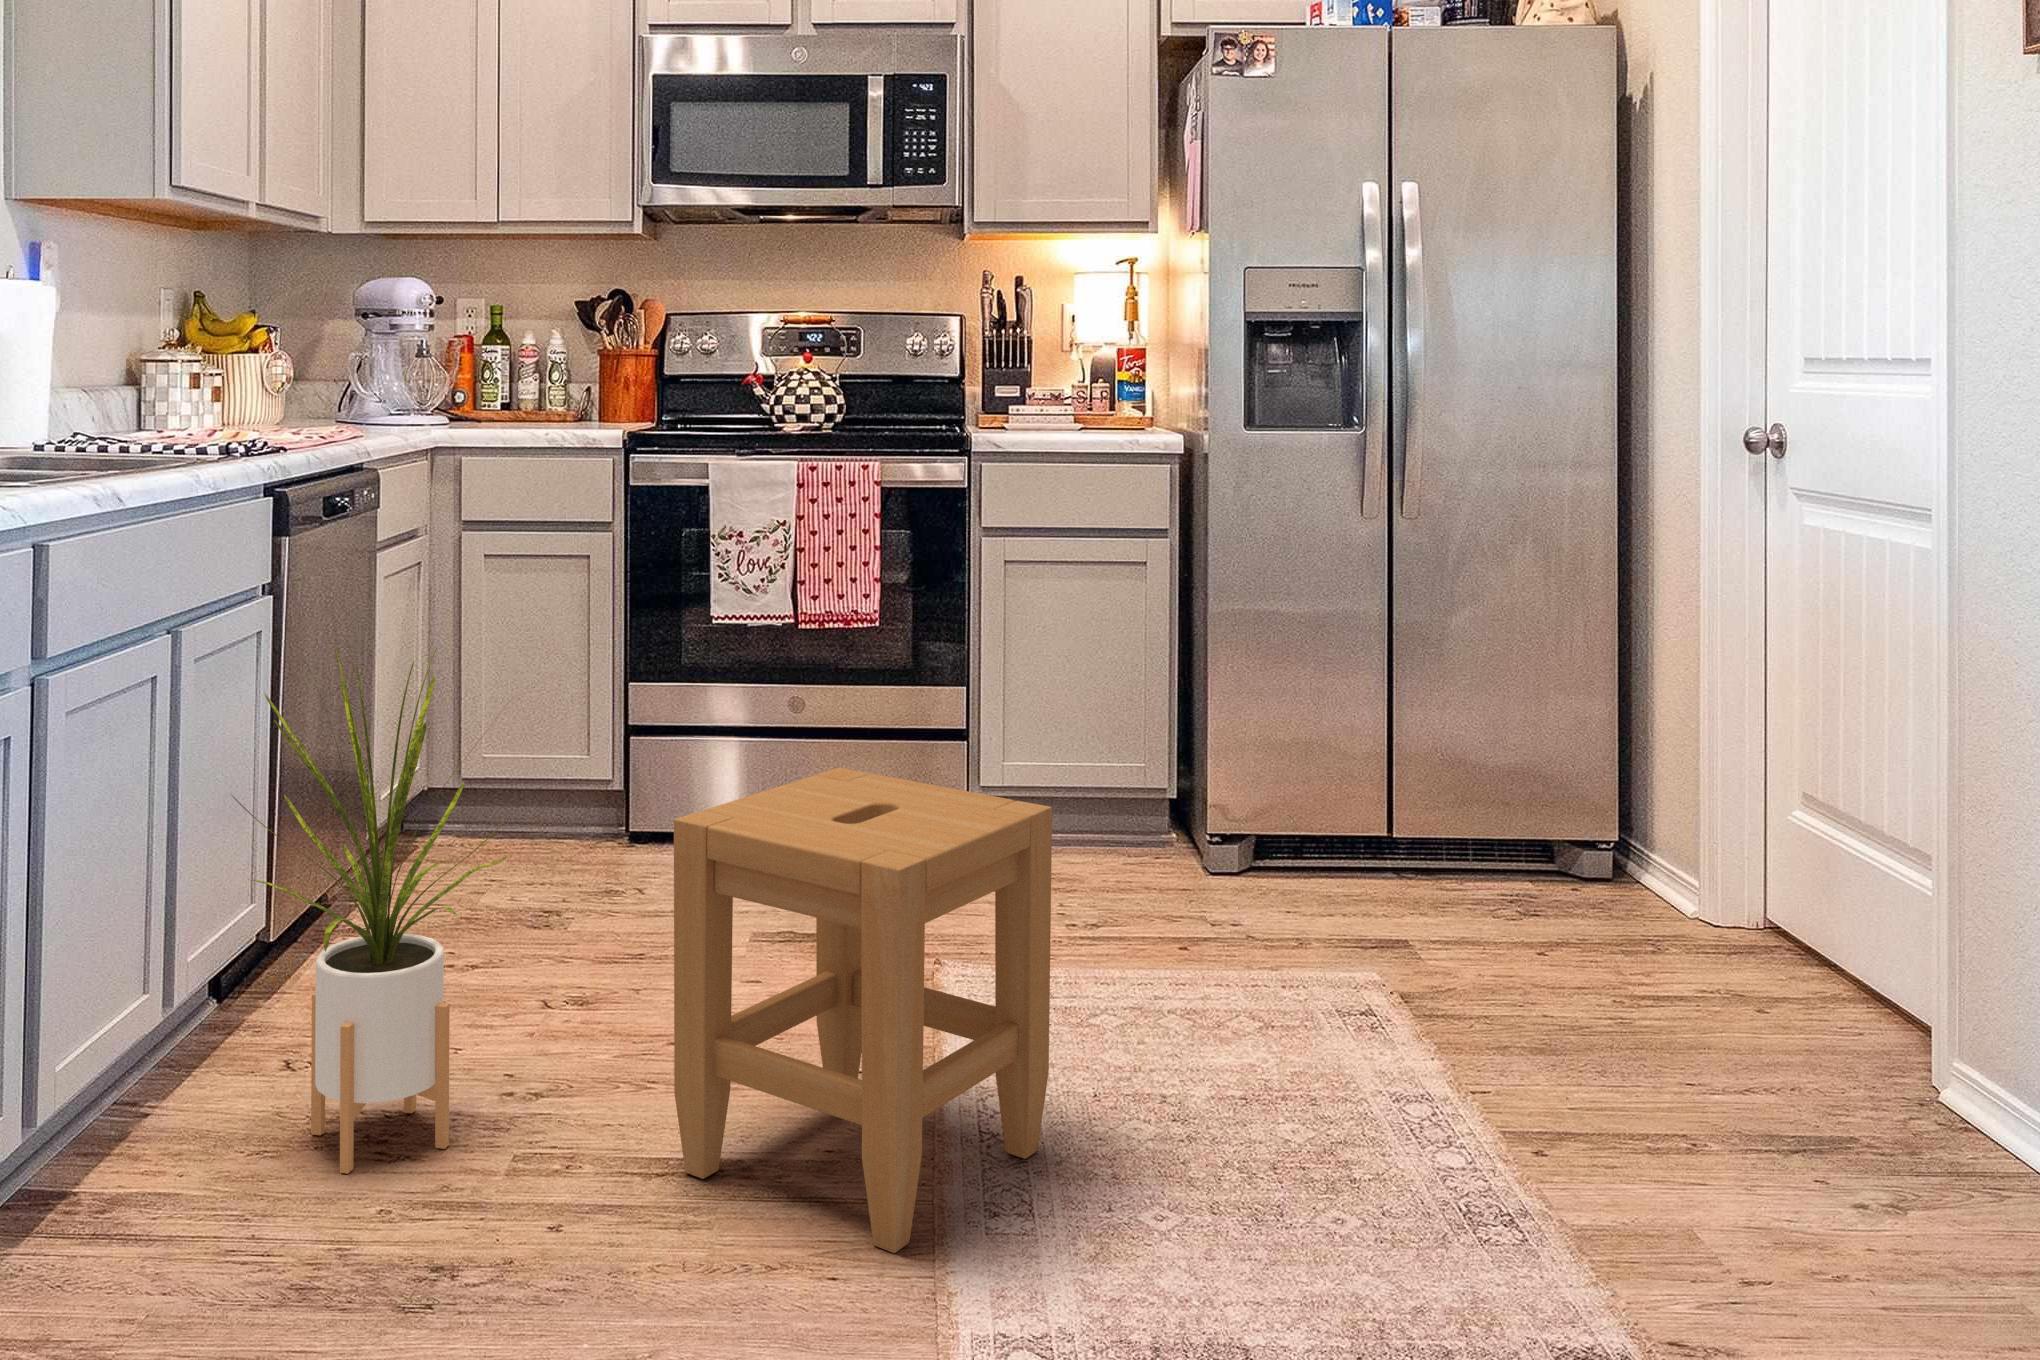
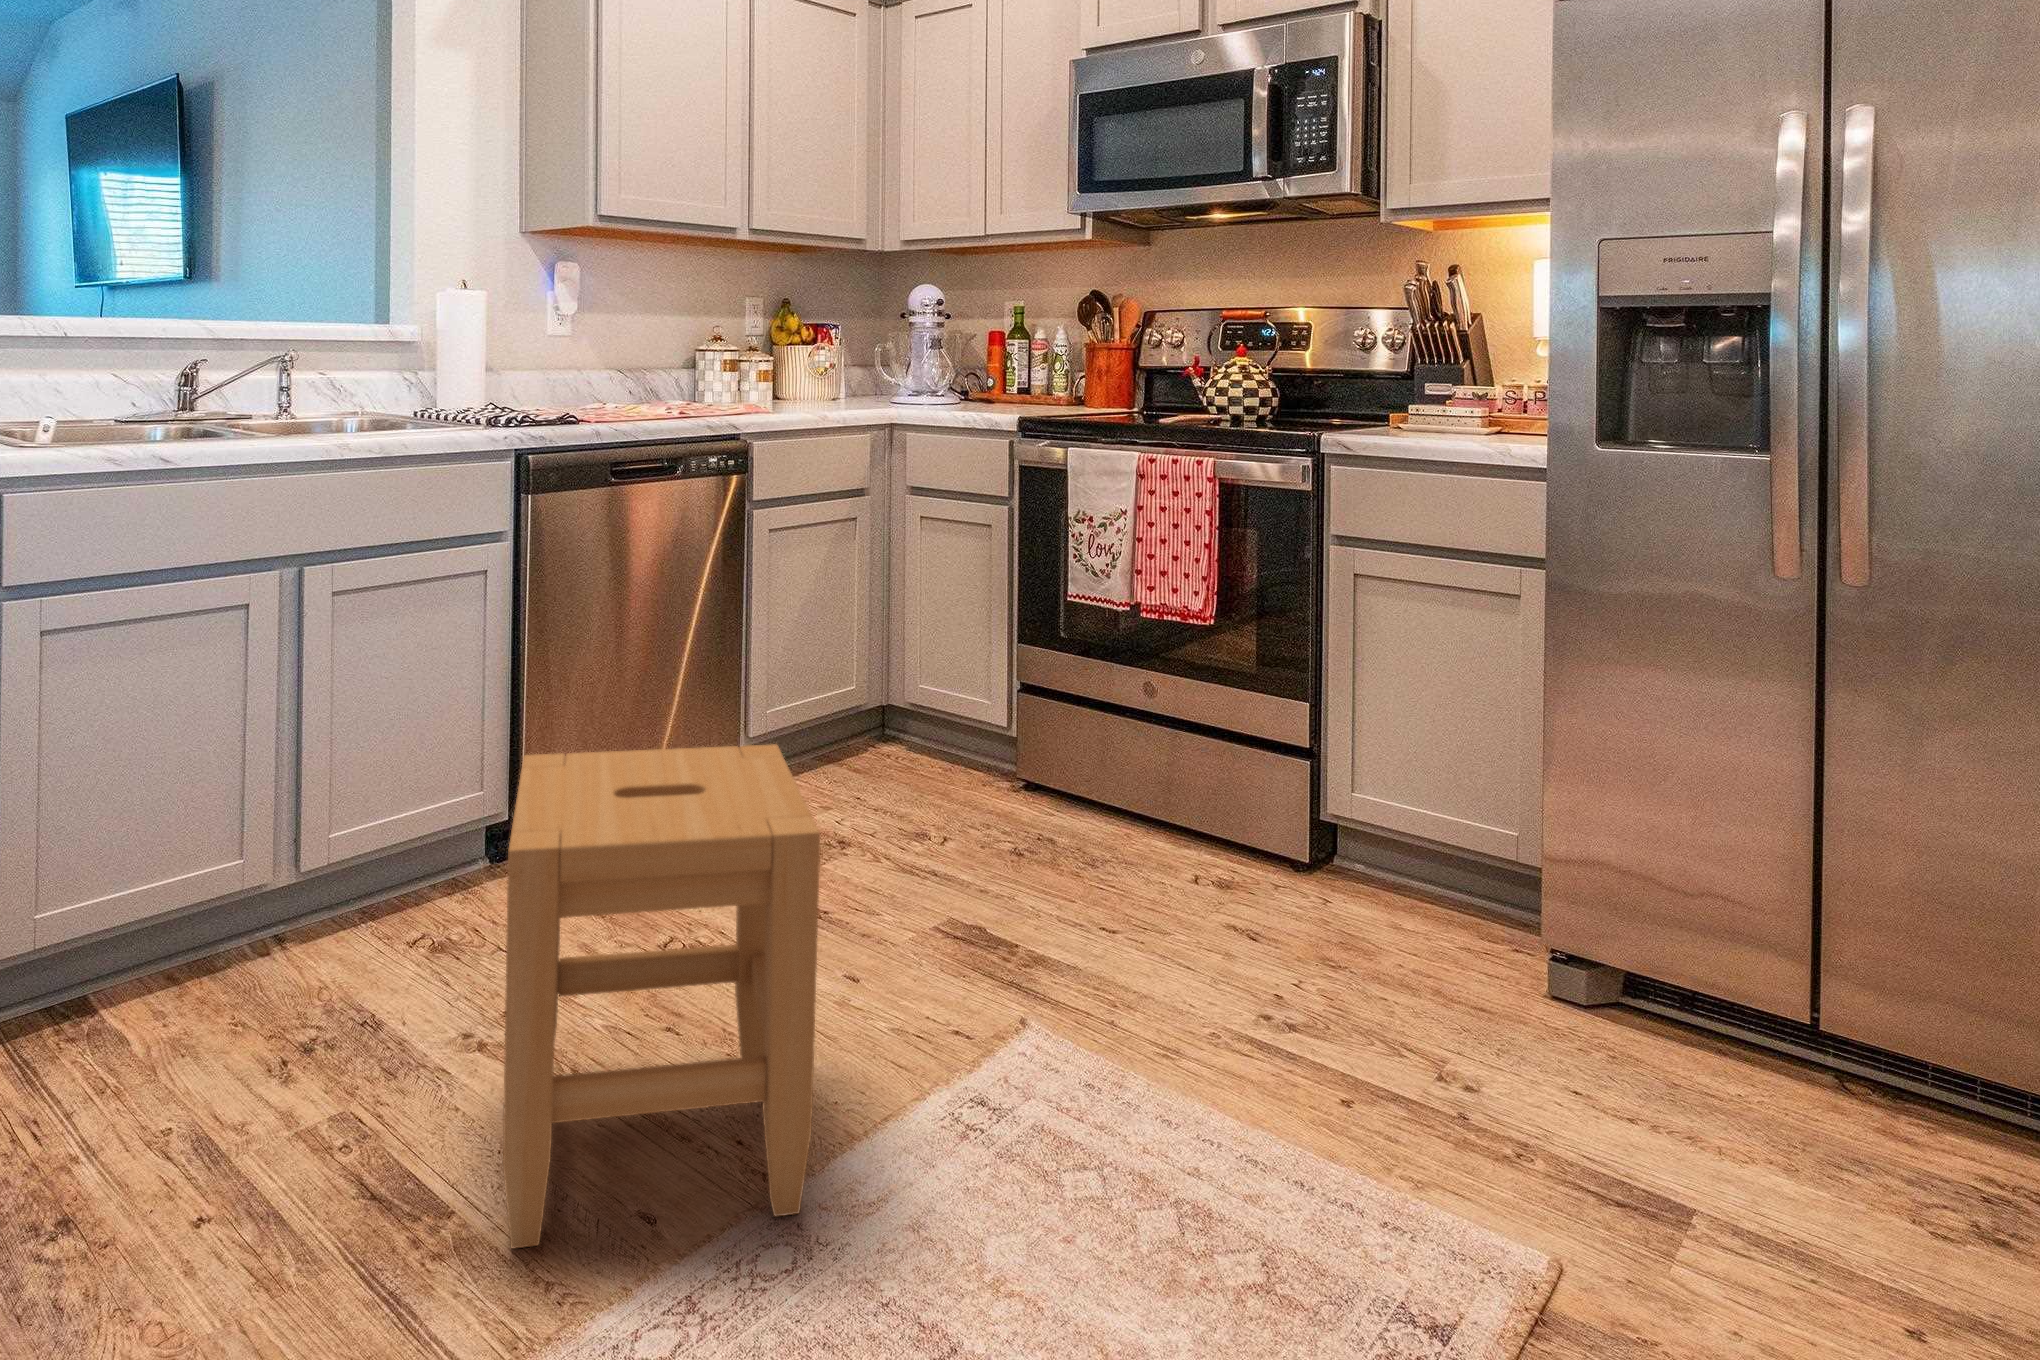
house plant: present [231,647,511,1174] -> none [312,562,540,994]

